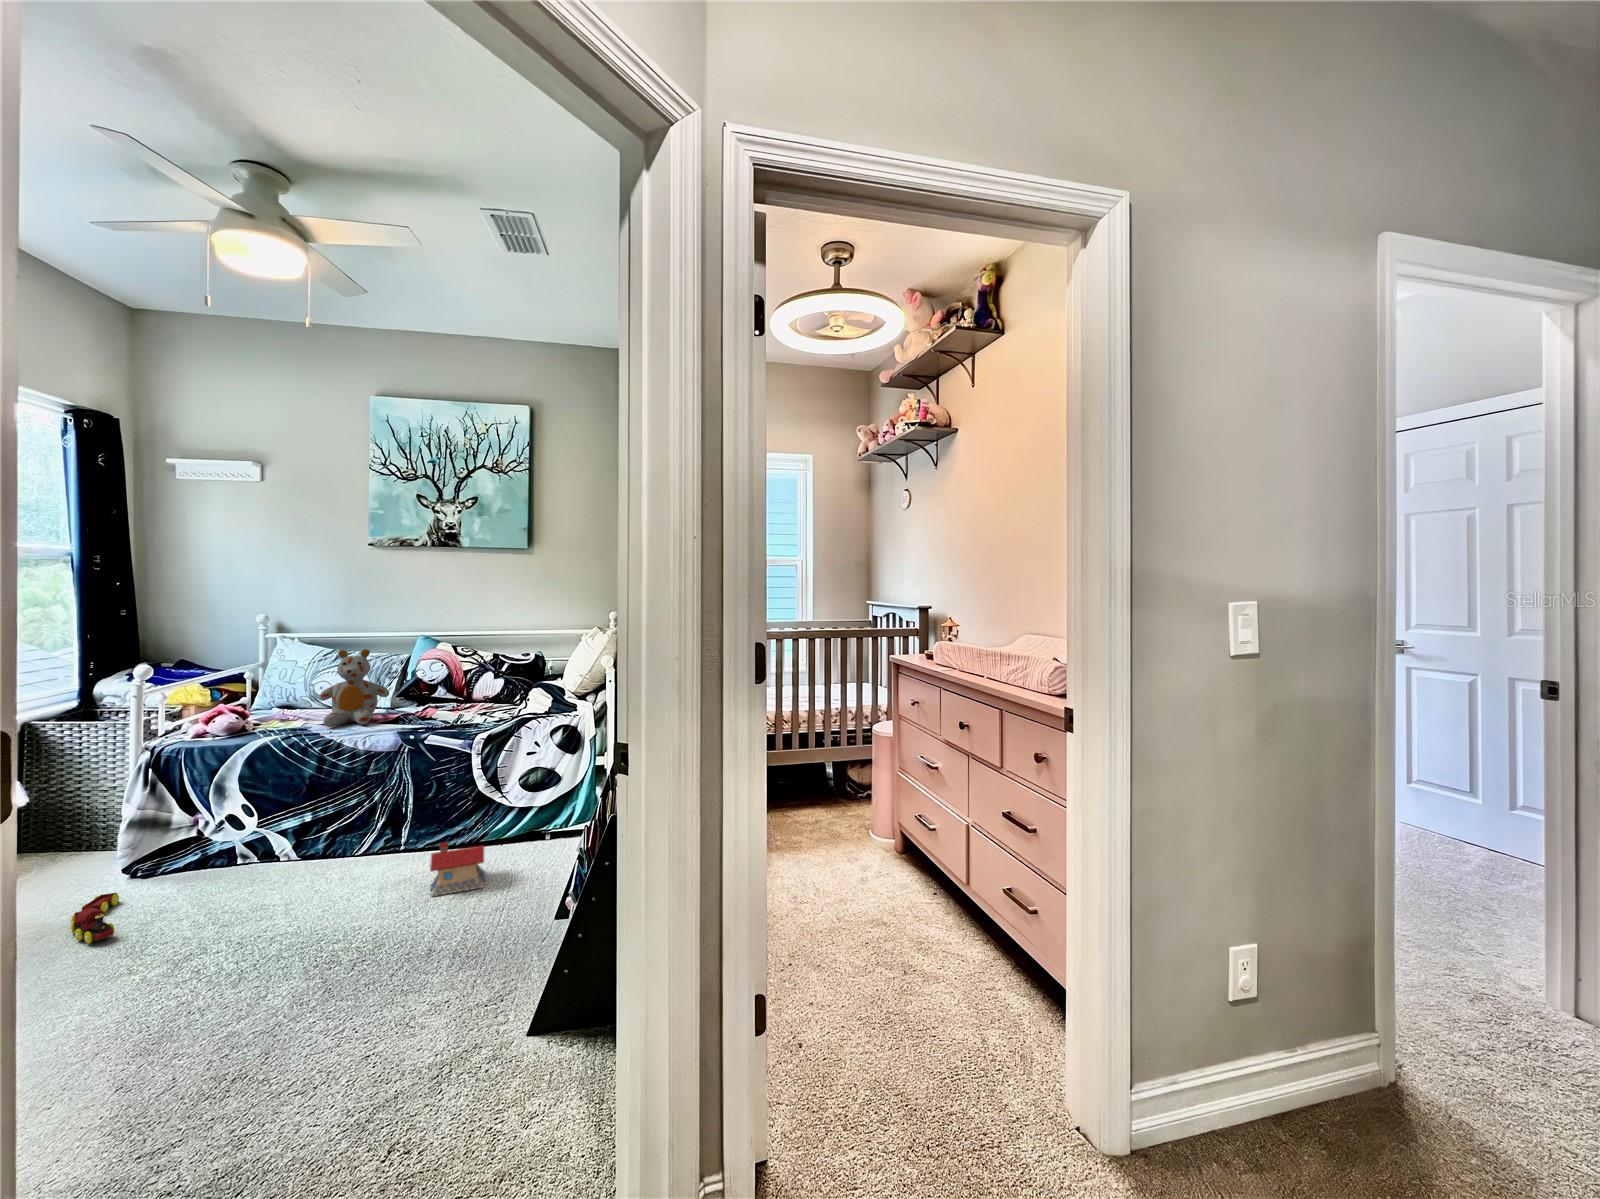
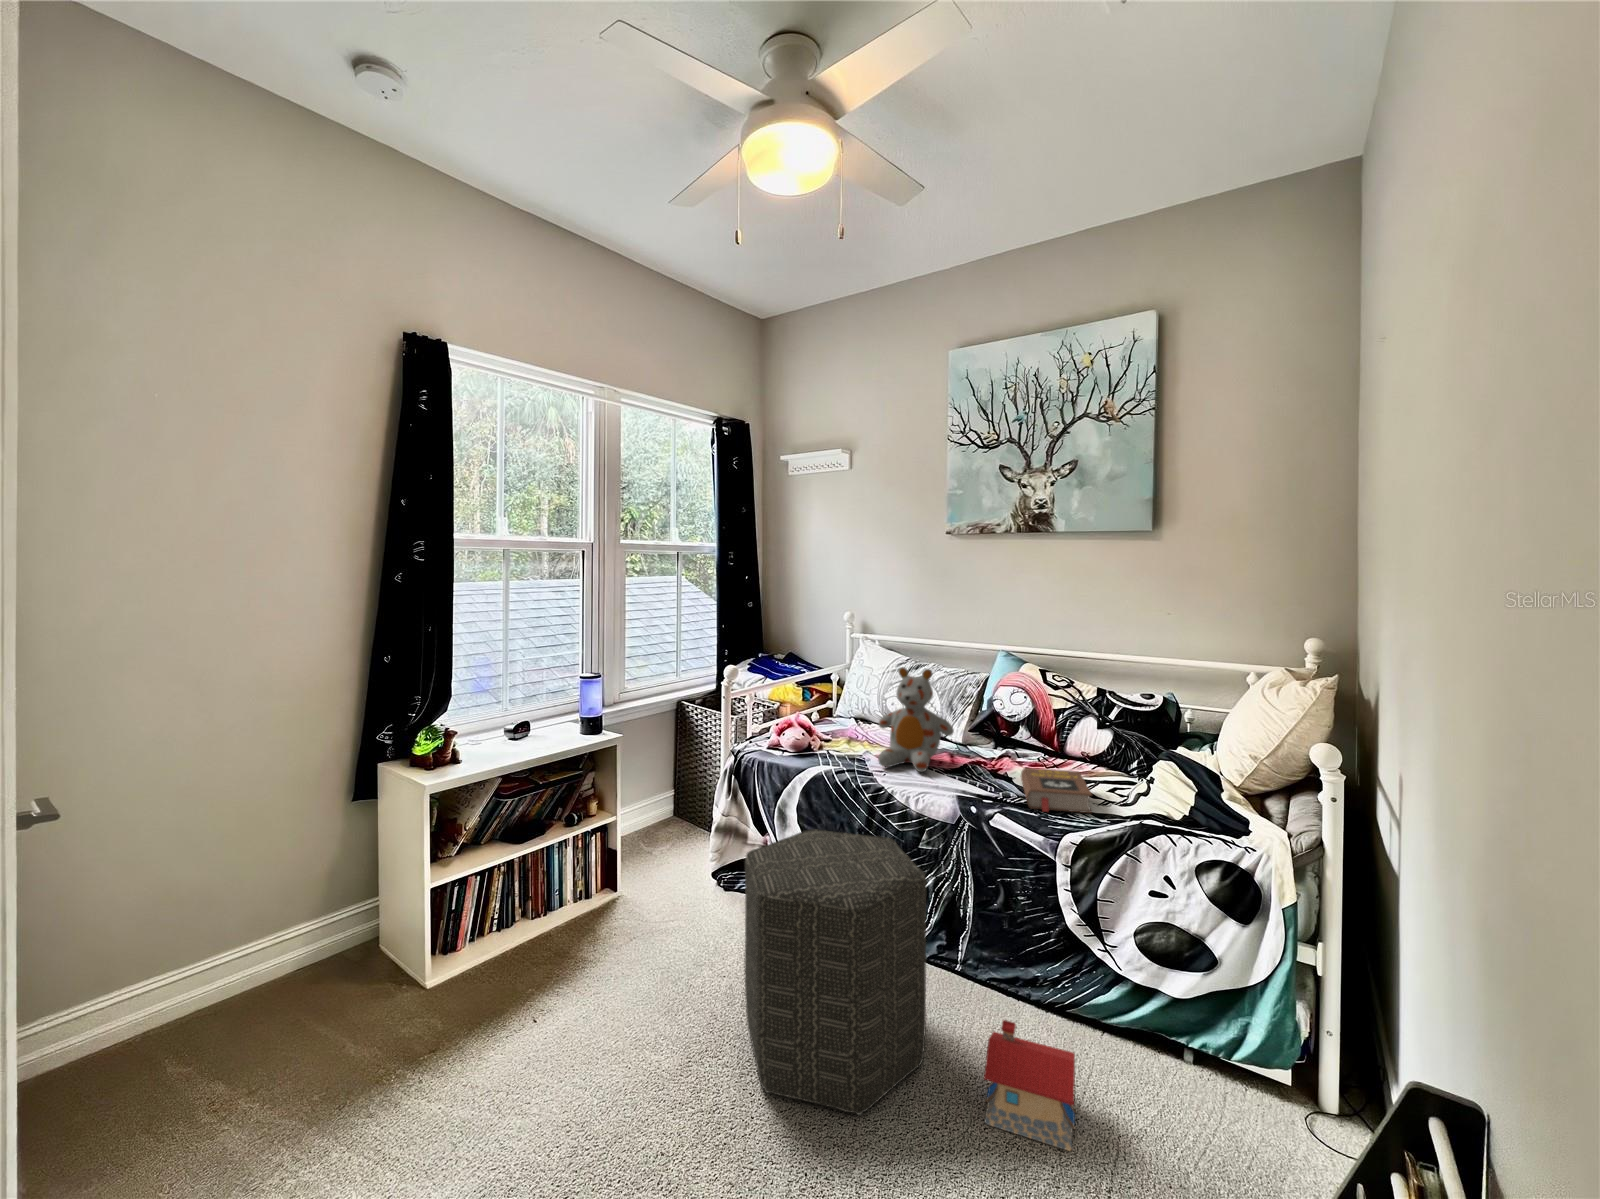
book: none [444,704,492,727] -> present [1021,768,1092,813]
ottoman: none [223,761,386,940] -> present [745,829,926,1115]
toy train: present [70,893,119,944] -> none [638,912,690,989]

